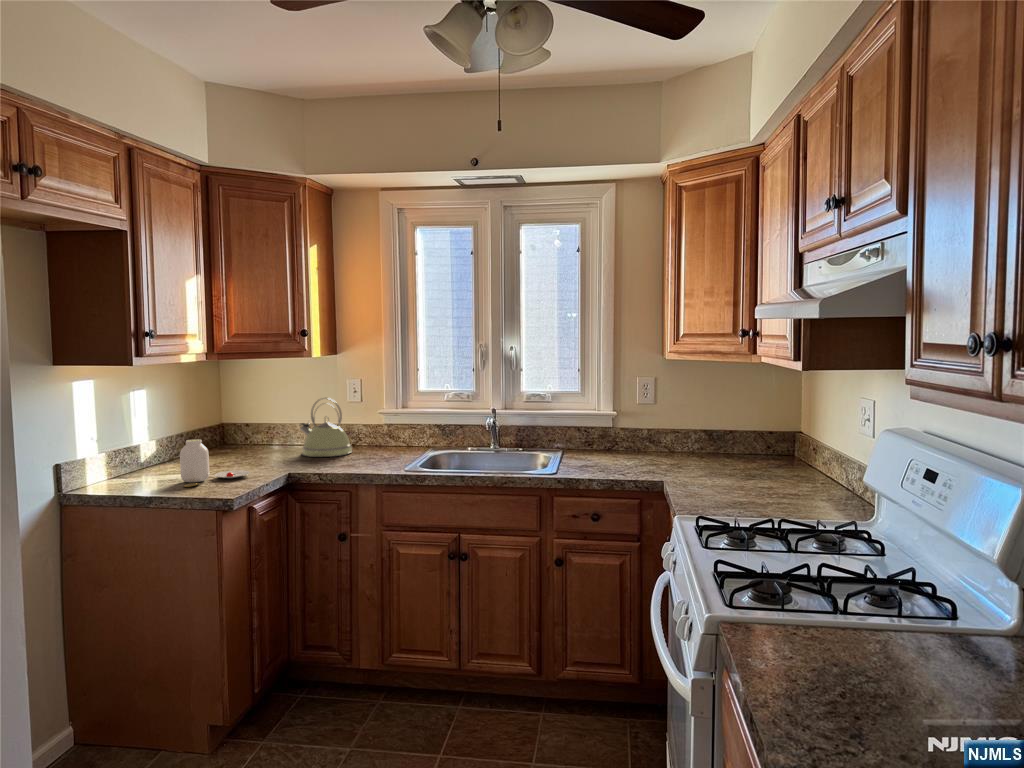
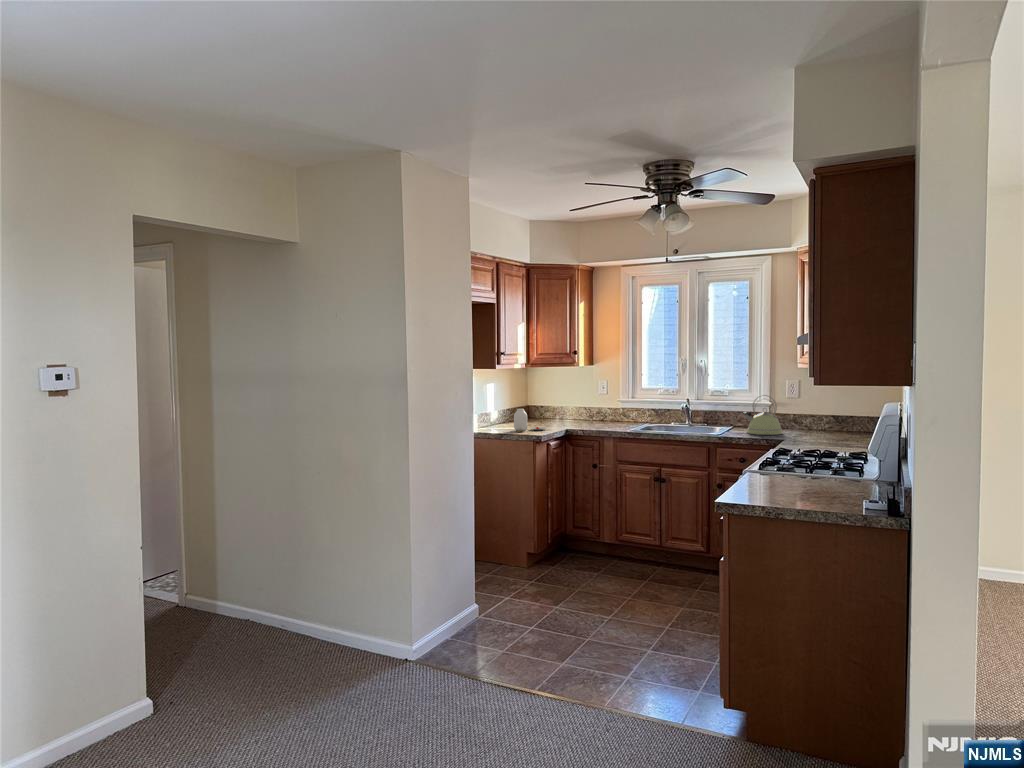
kettle: present [300,398,352,457] -> present [744,395,782,435]

